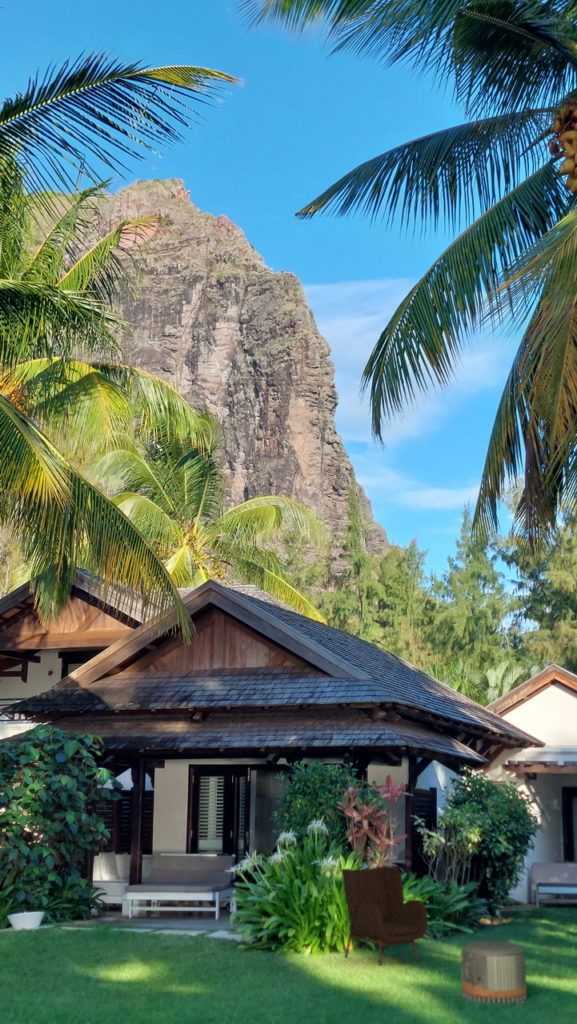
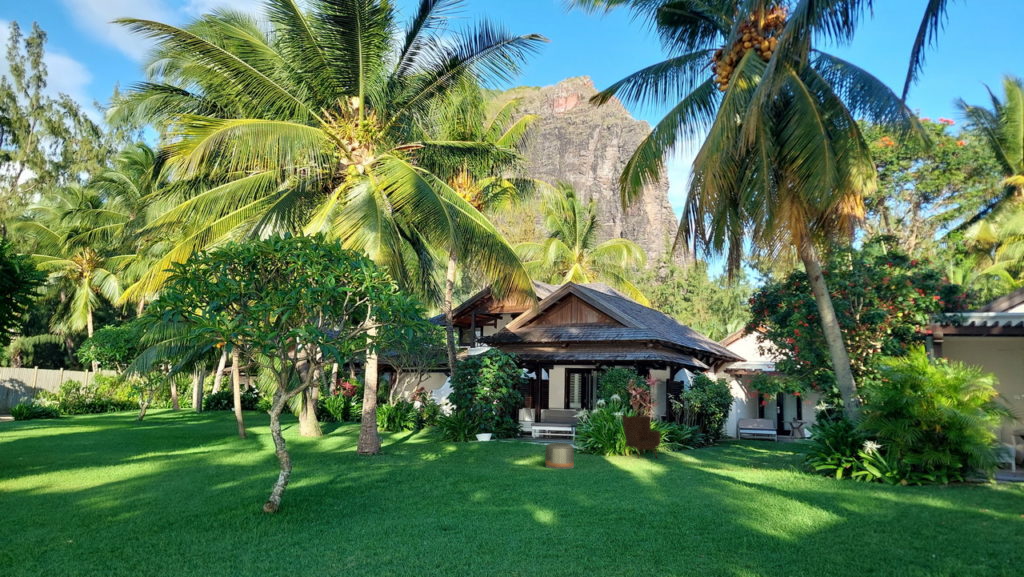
pouf: present [461,941,527,1003] -> present [545,443,574,469]

